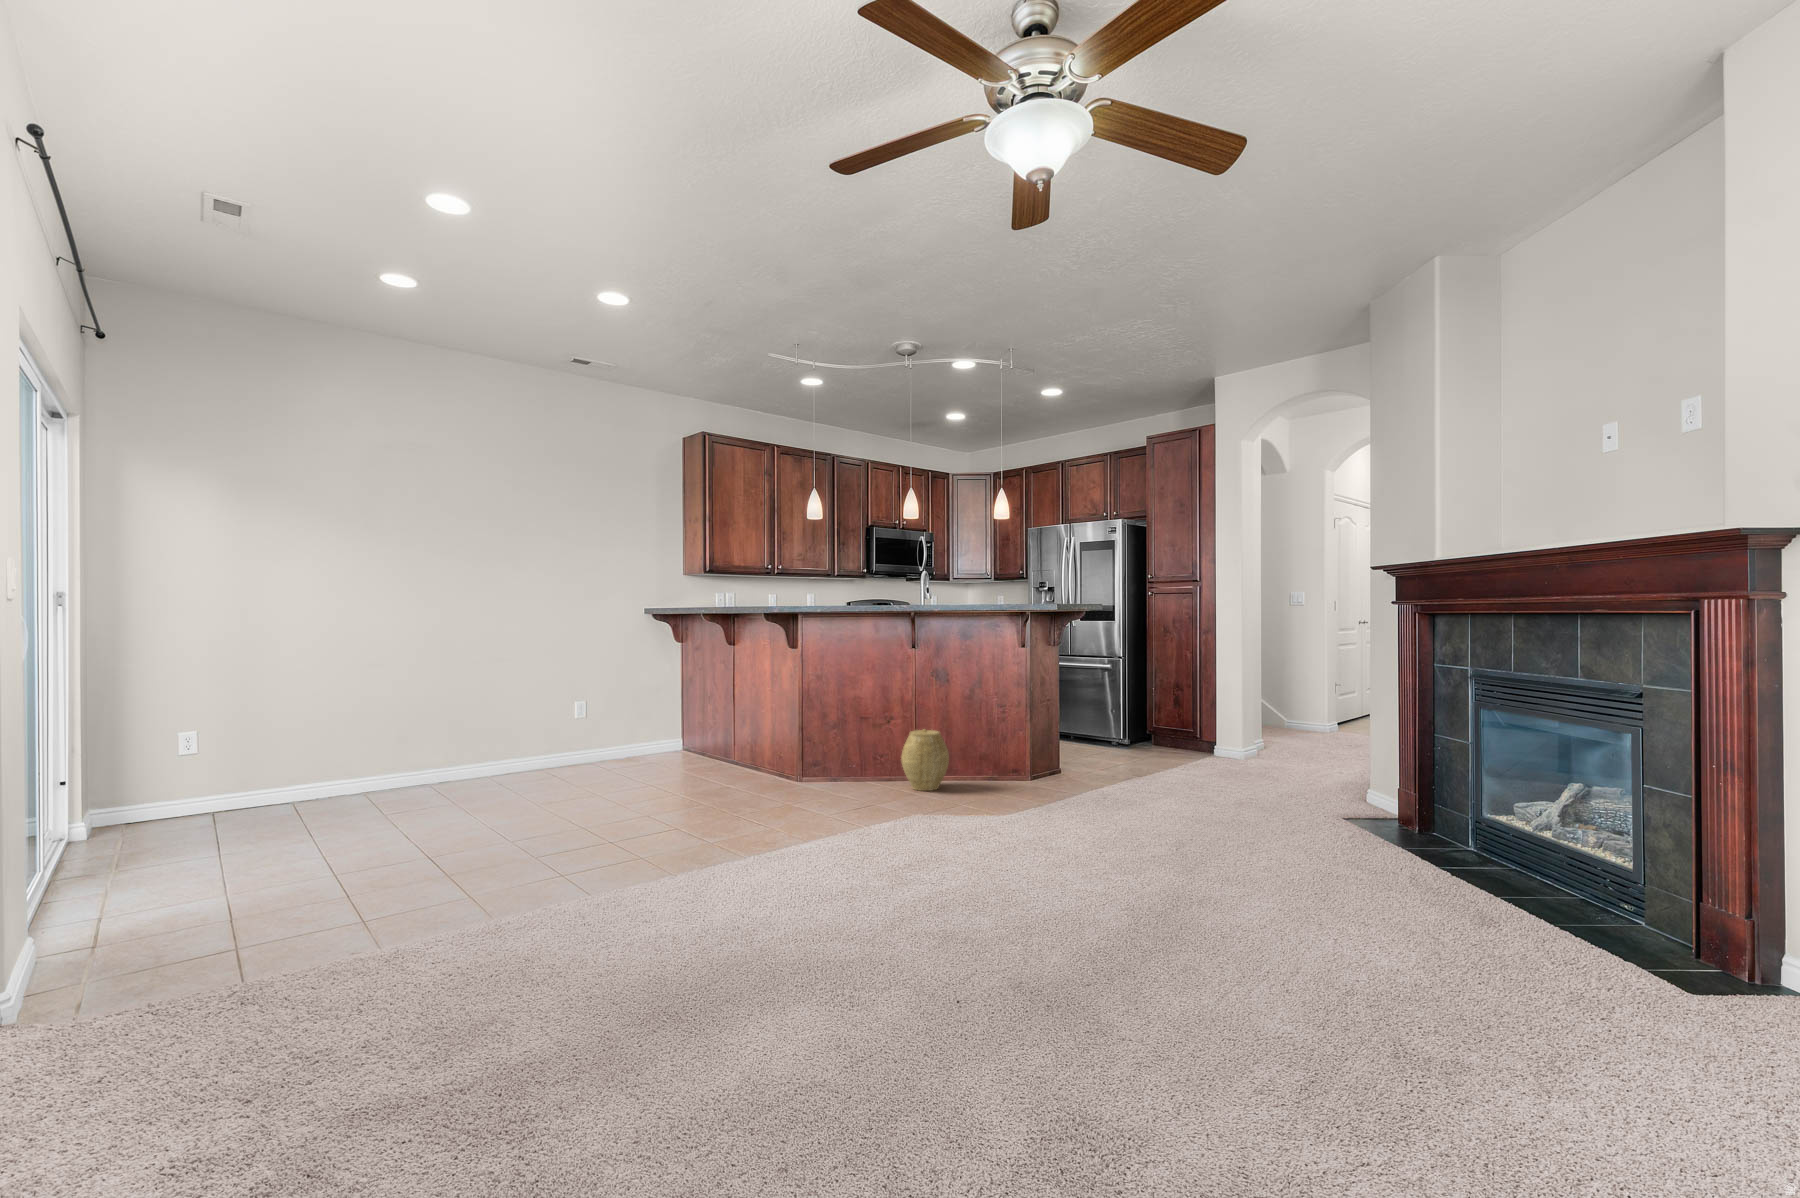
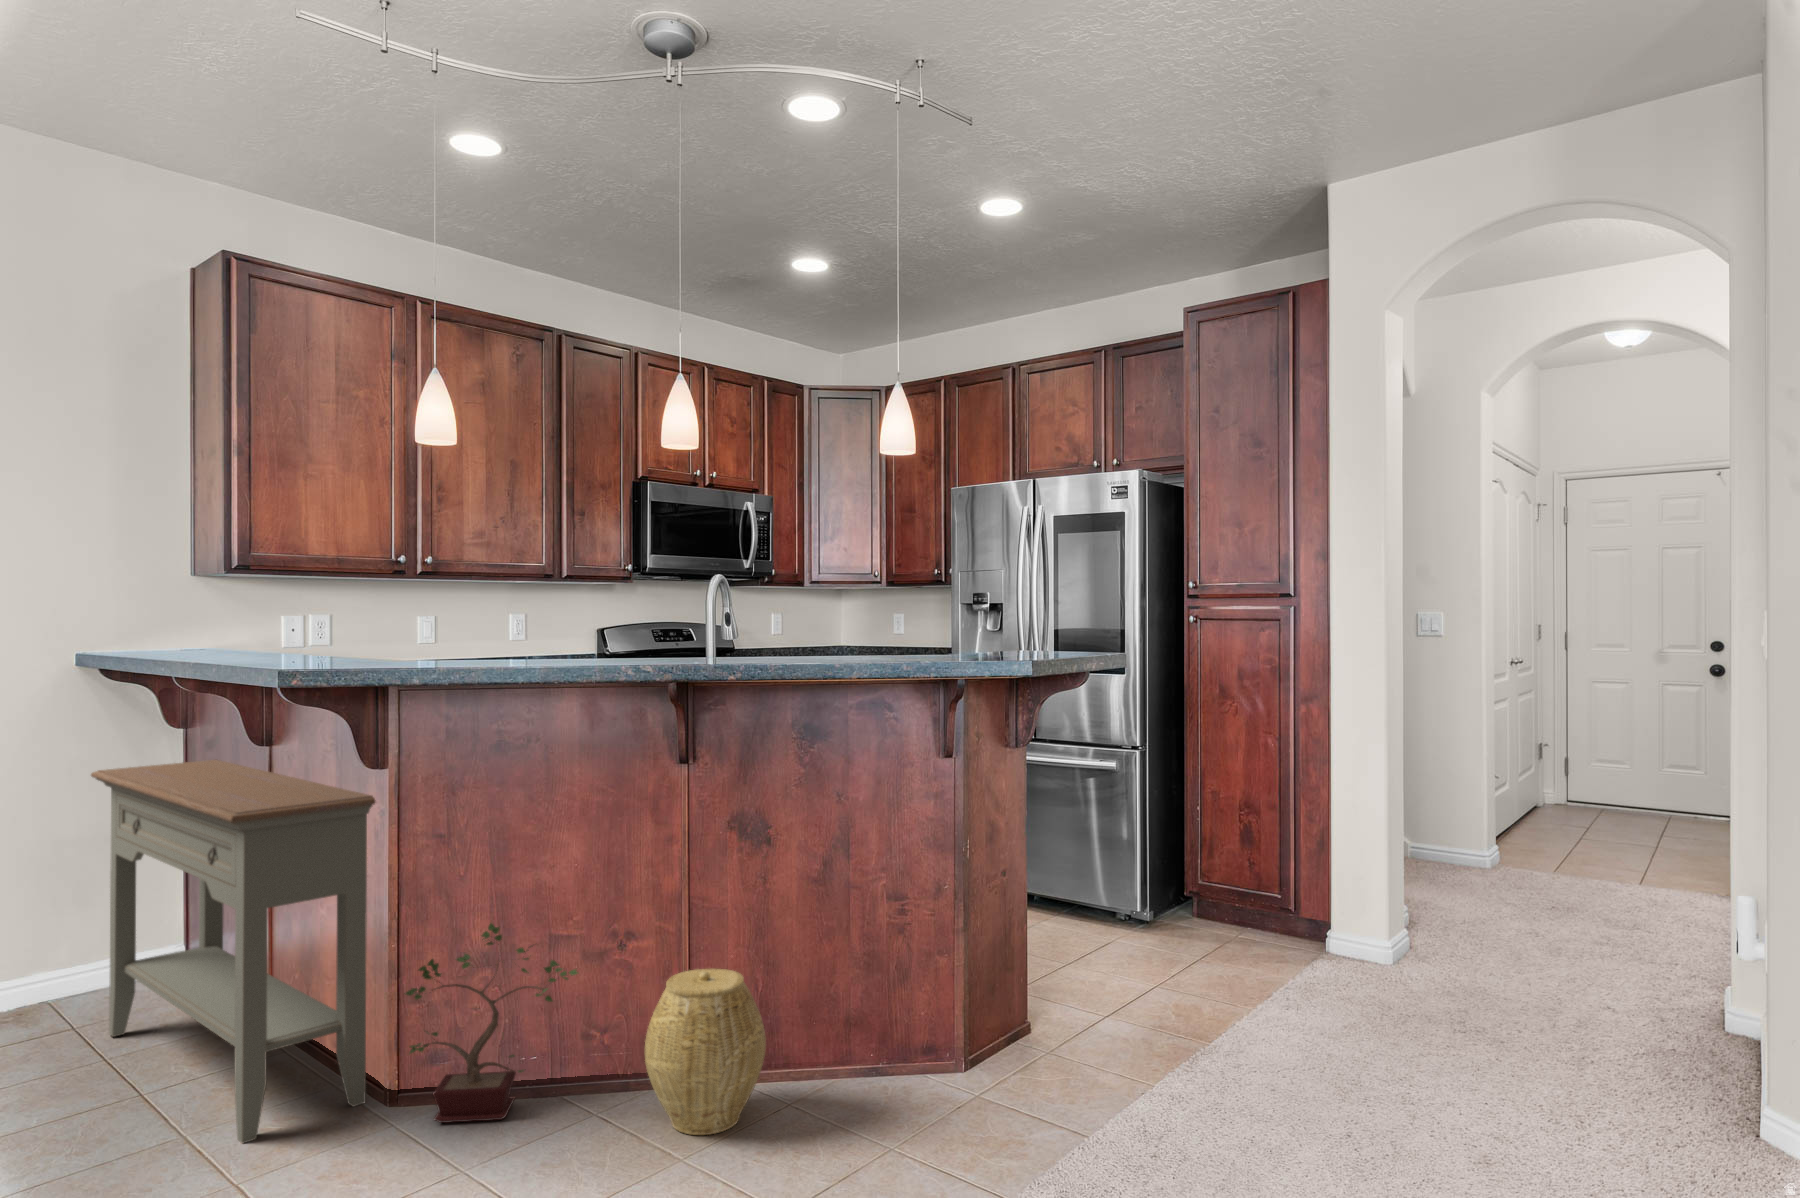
console table: none [662,653,793,789] -> present [91,760,375,1143]
potted plant: none [807,710,876,786] -> present [406,923,578,1123]

